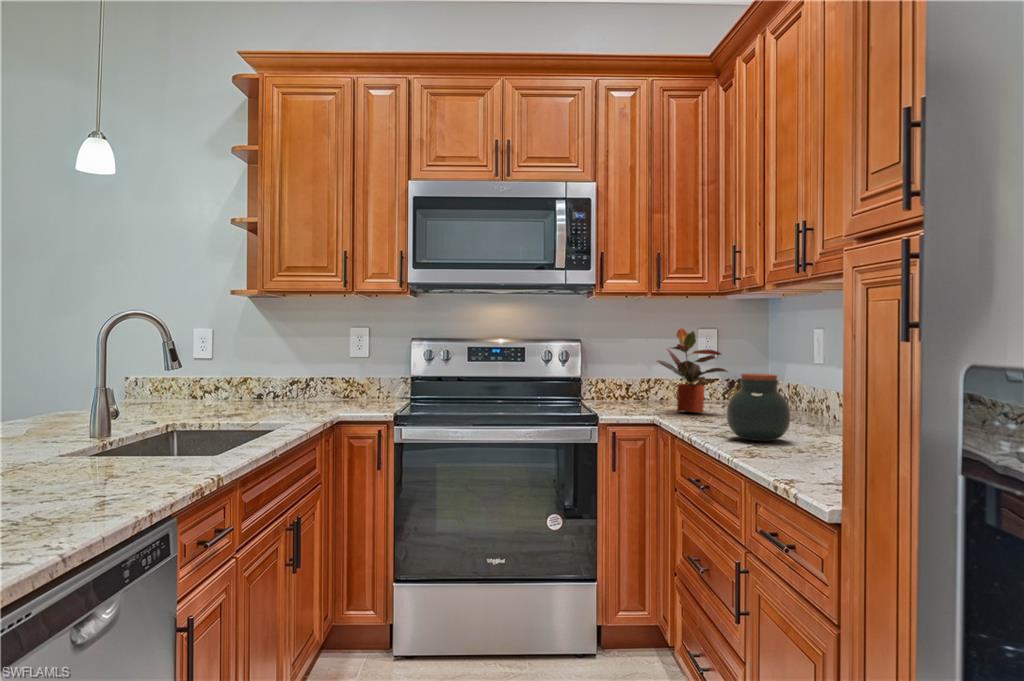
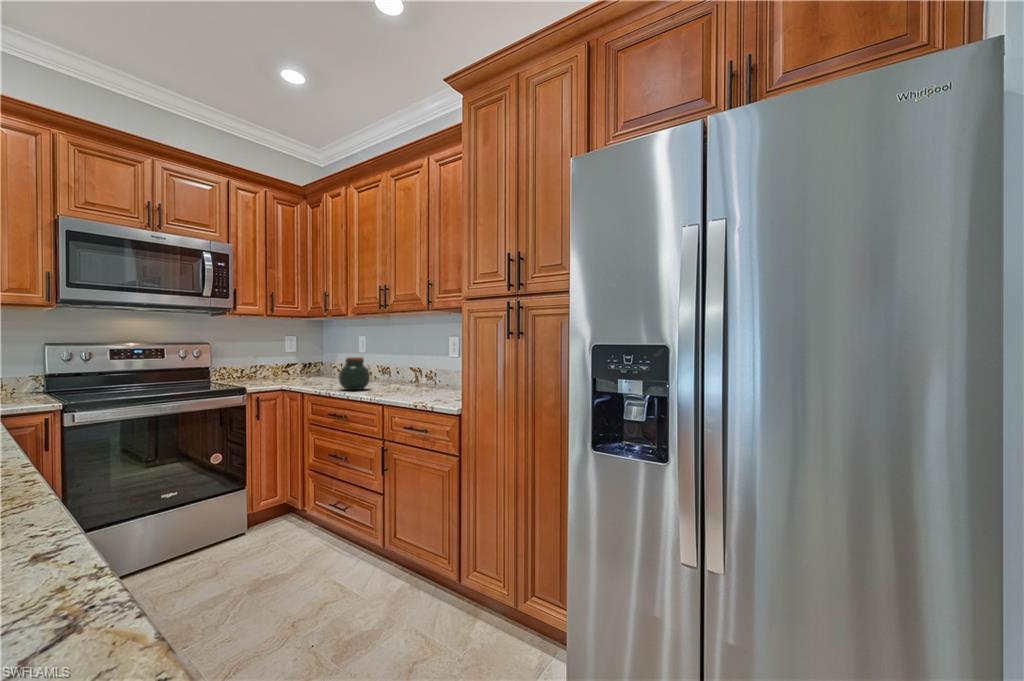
potted plant: present [657,328,728,413] -> none [273,334,315,382]

